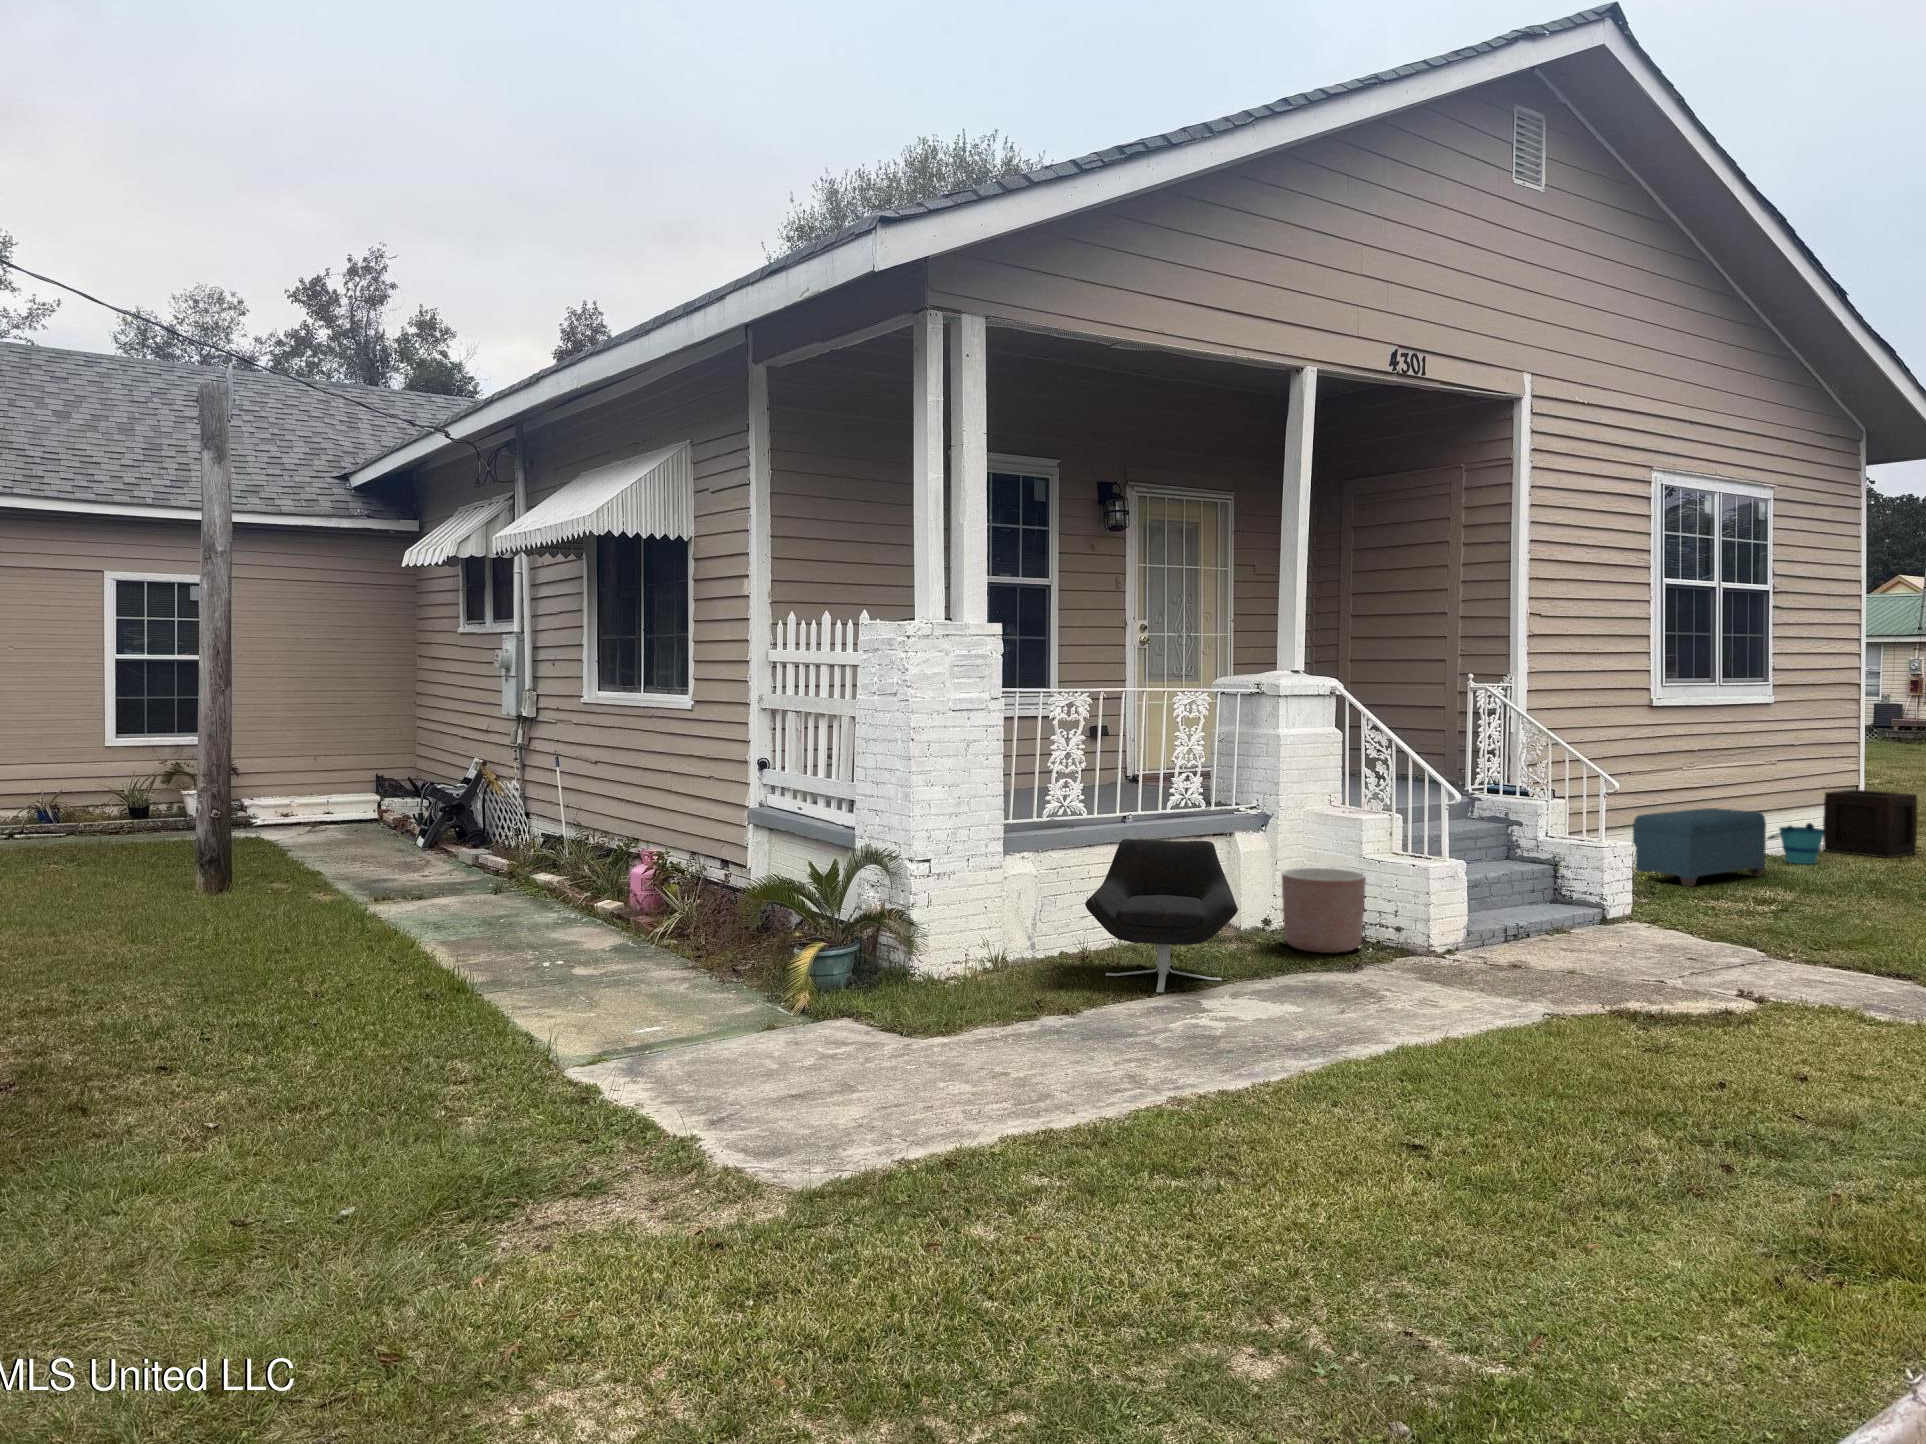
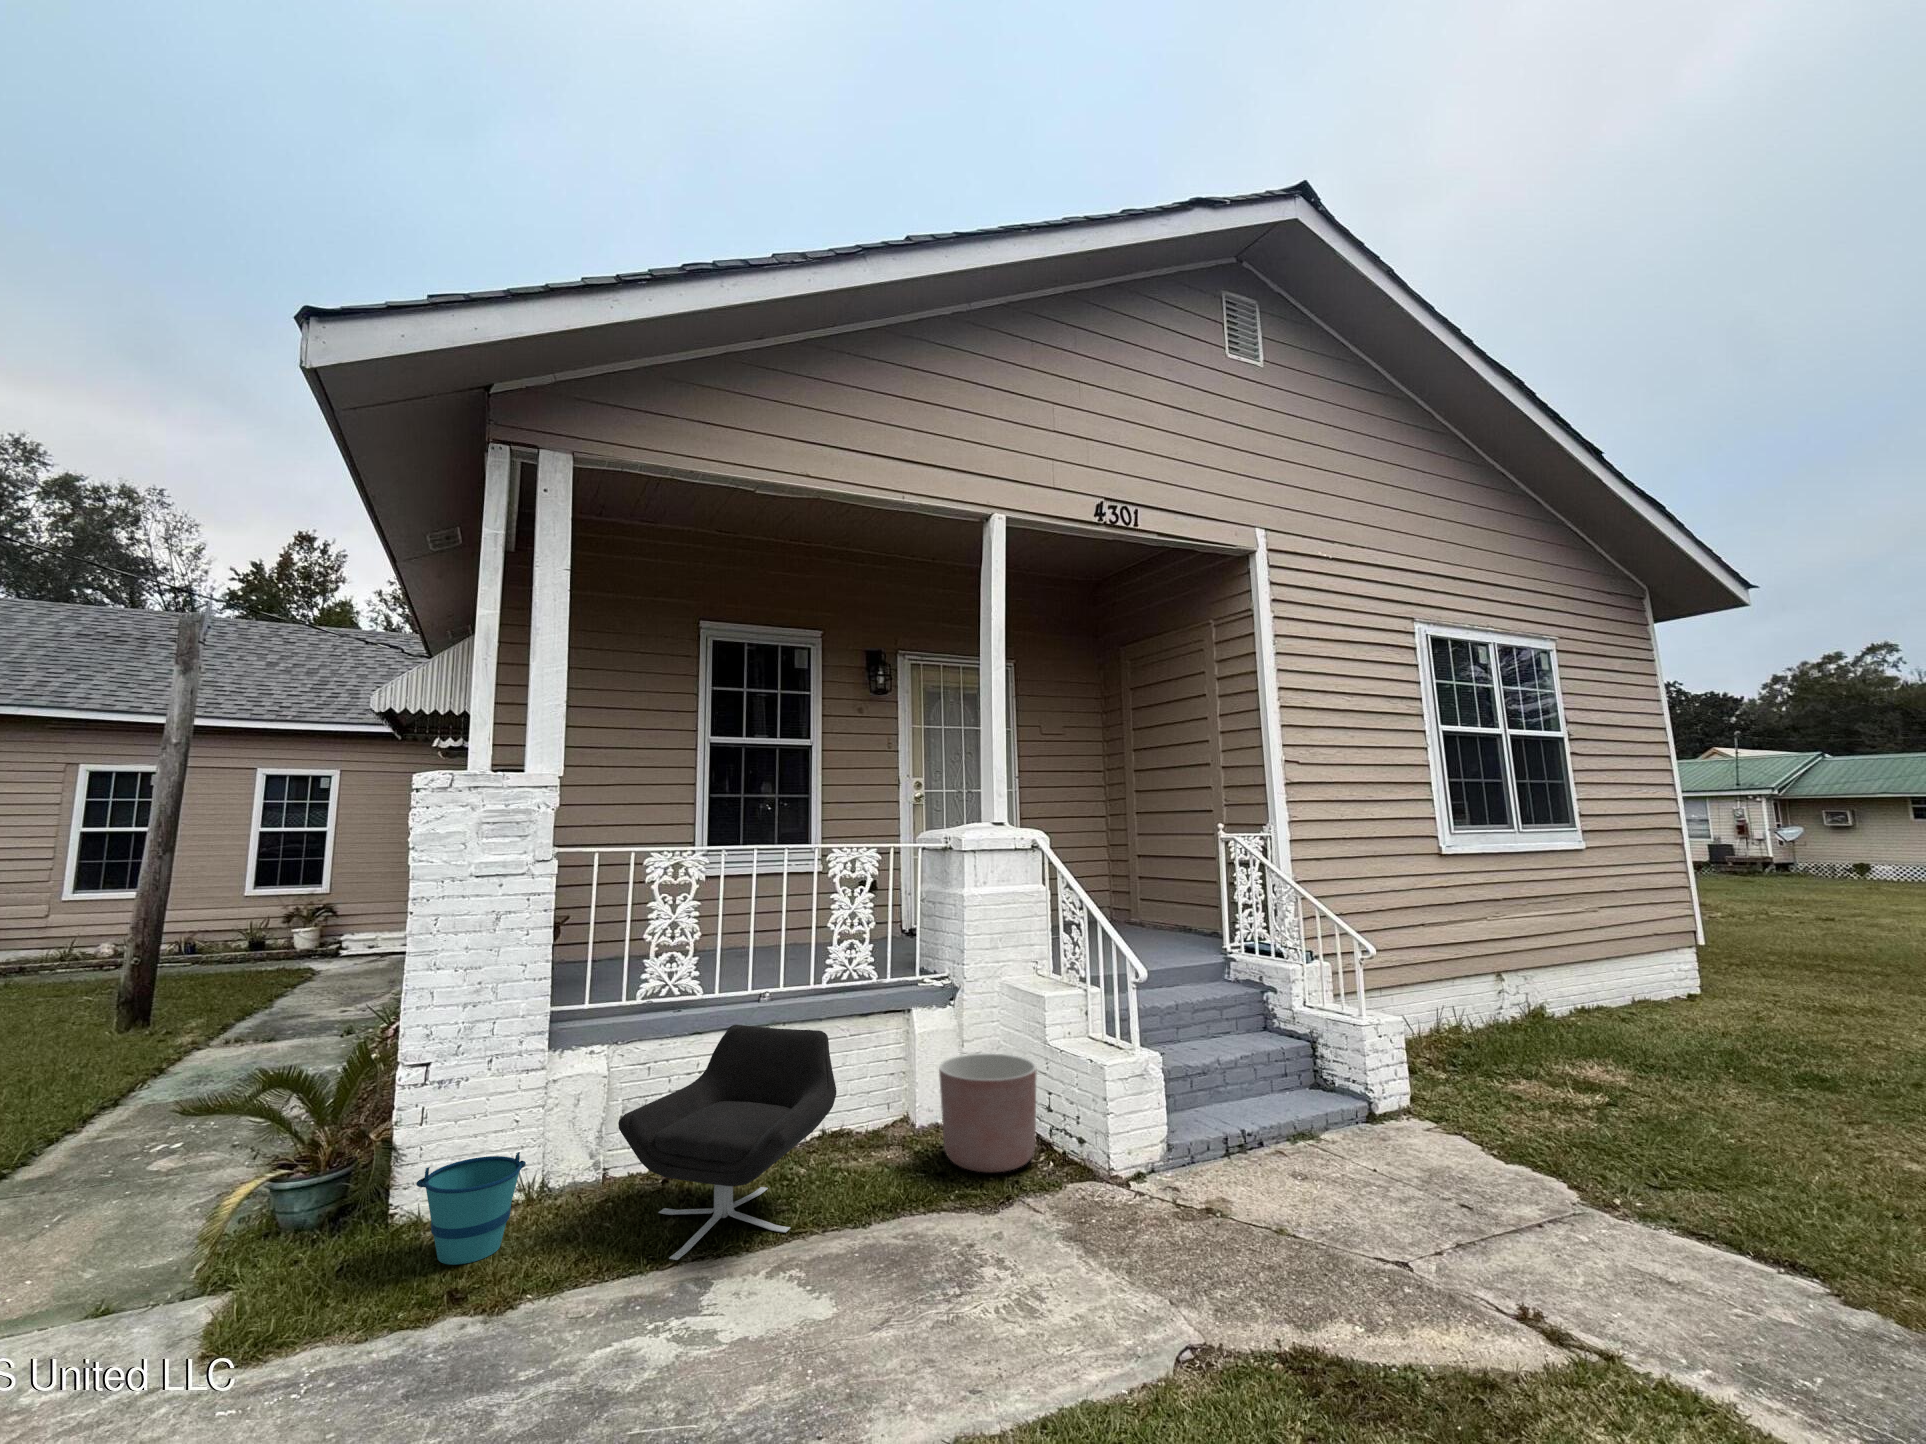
wooden crate: present [1823,790,1917,858] -> none [1657,935,1773,1011]
bench: present [1633,808,1766,887] -> none [1433,960,1594,1054]
bucket: present [1767,823,1825,864] -> present [416,1152,526,1265]

